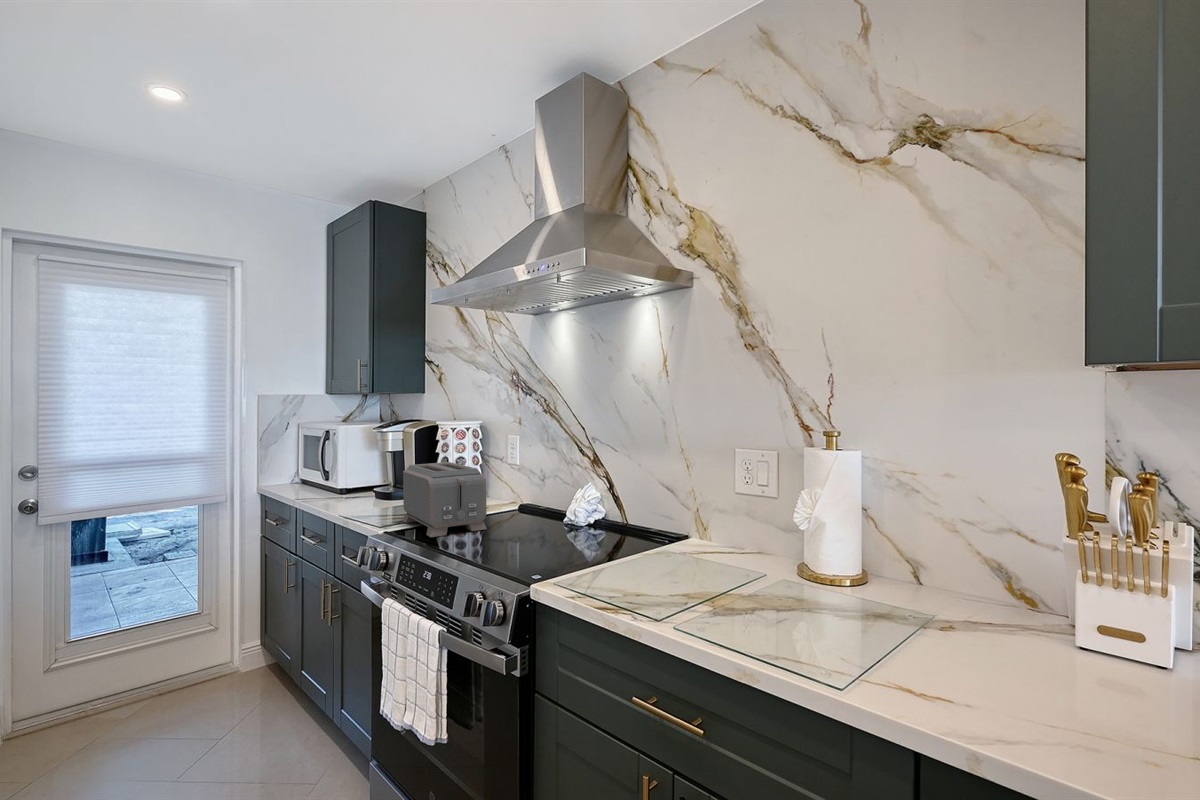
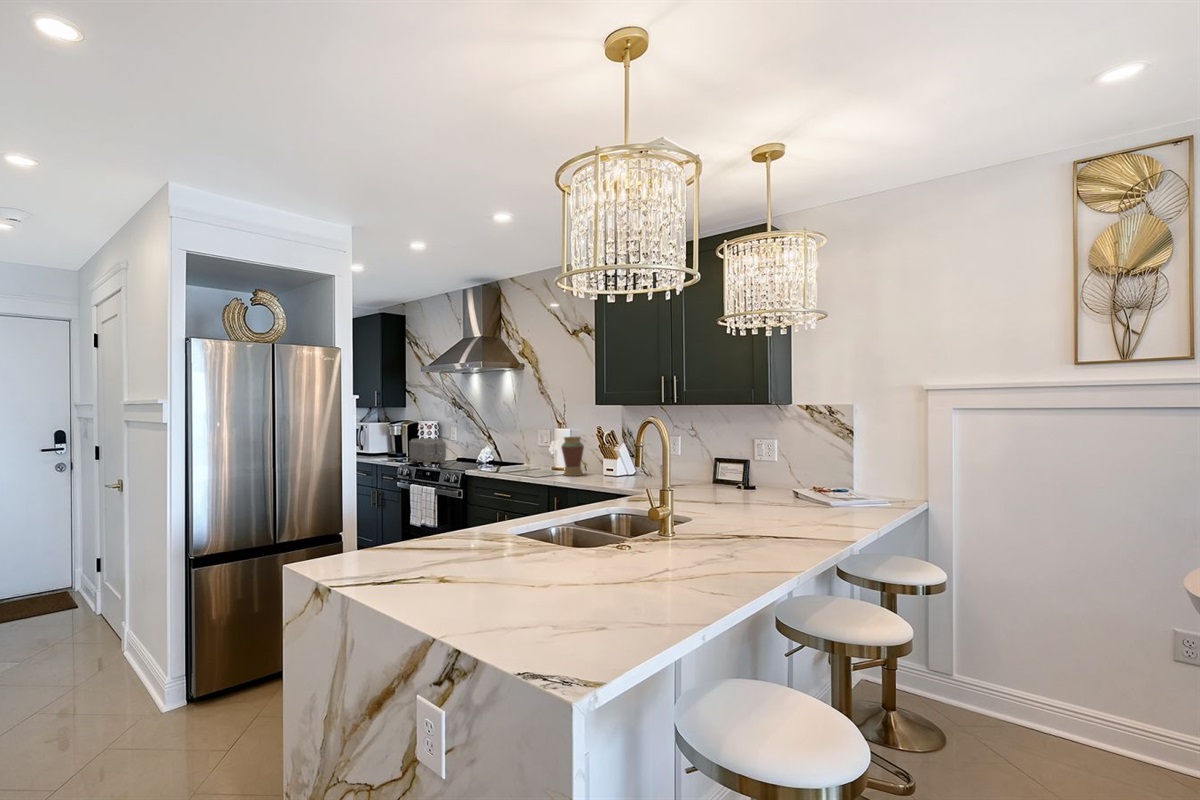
vase: none [974,520,1114,744] -> present [561,437,584,476]

